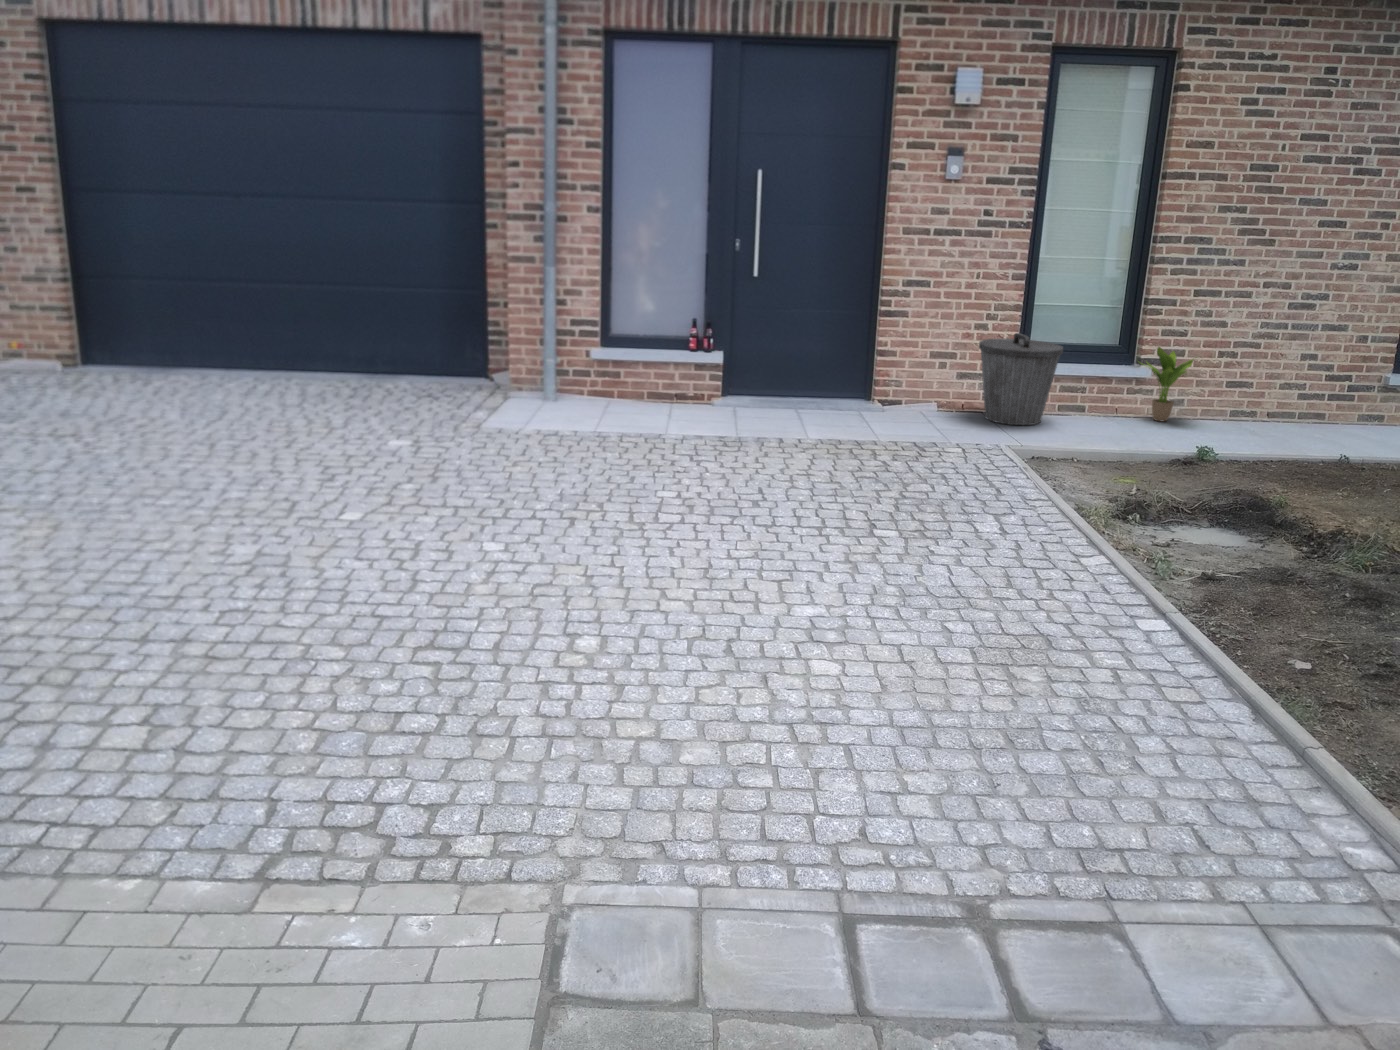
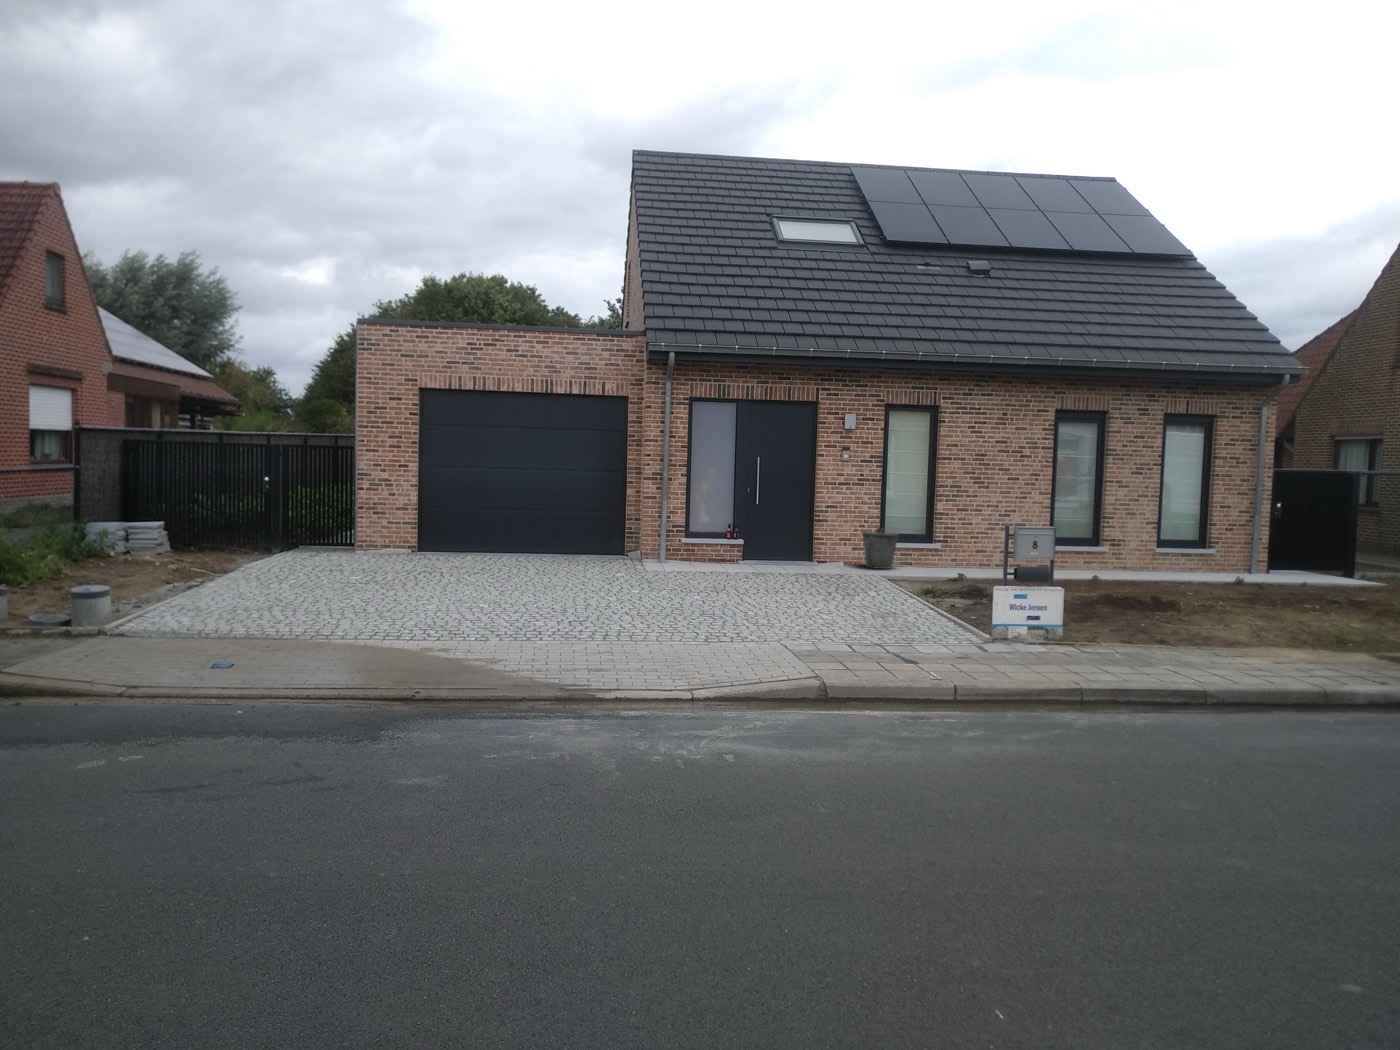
potted plant: present [1142,347,1194,422] -> none [932,533,960,568]

